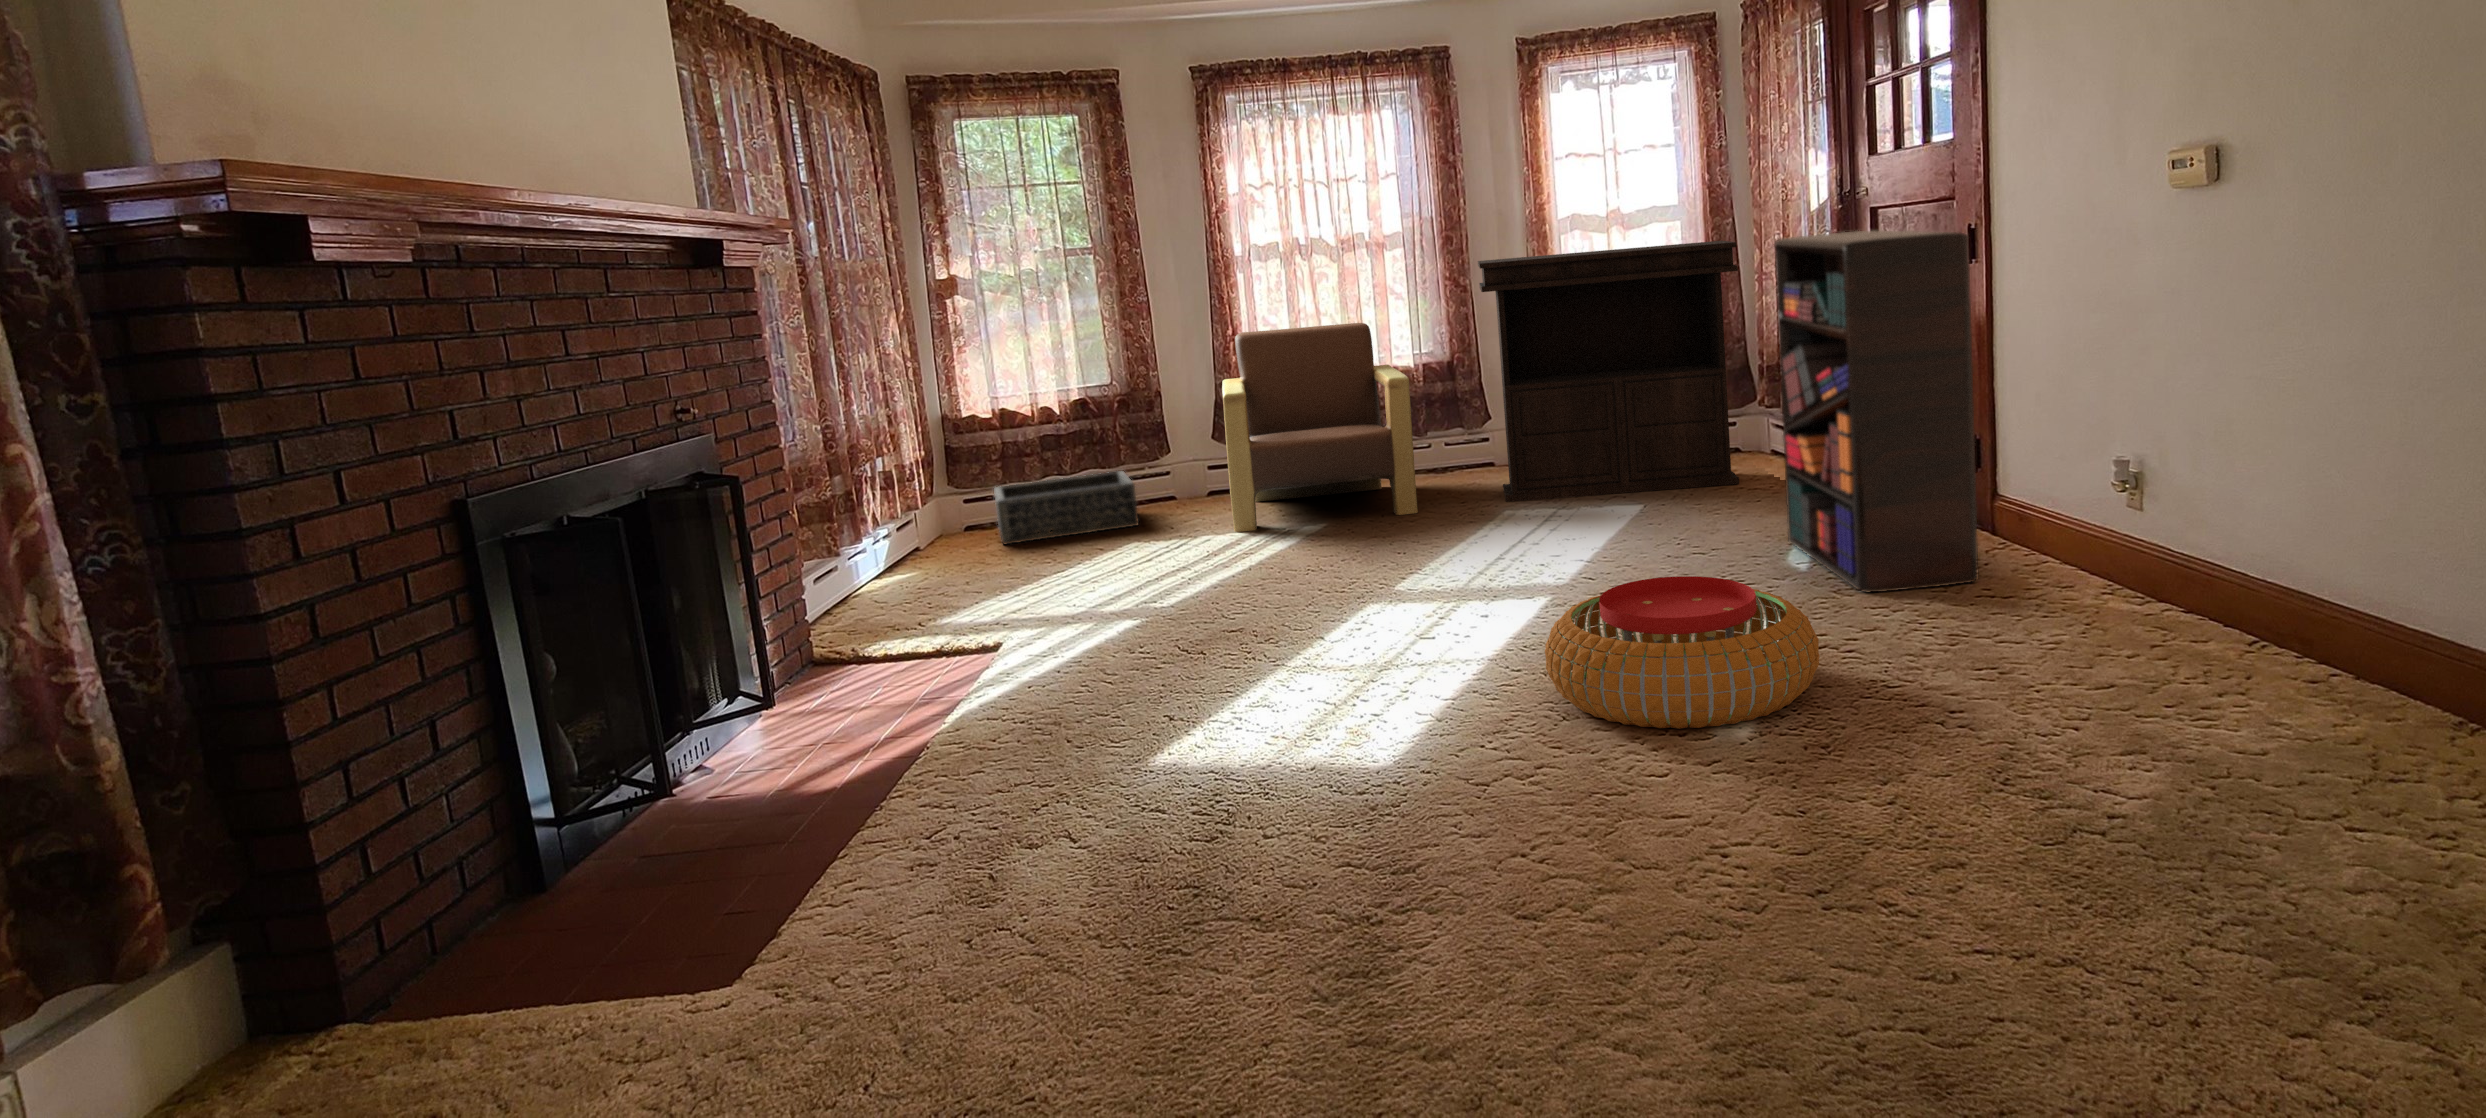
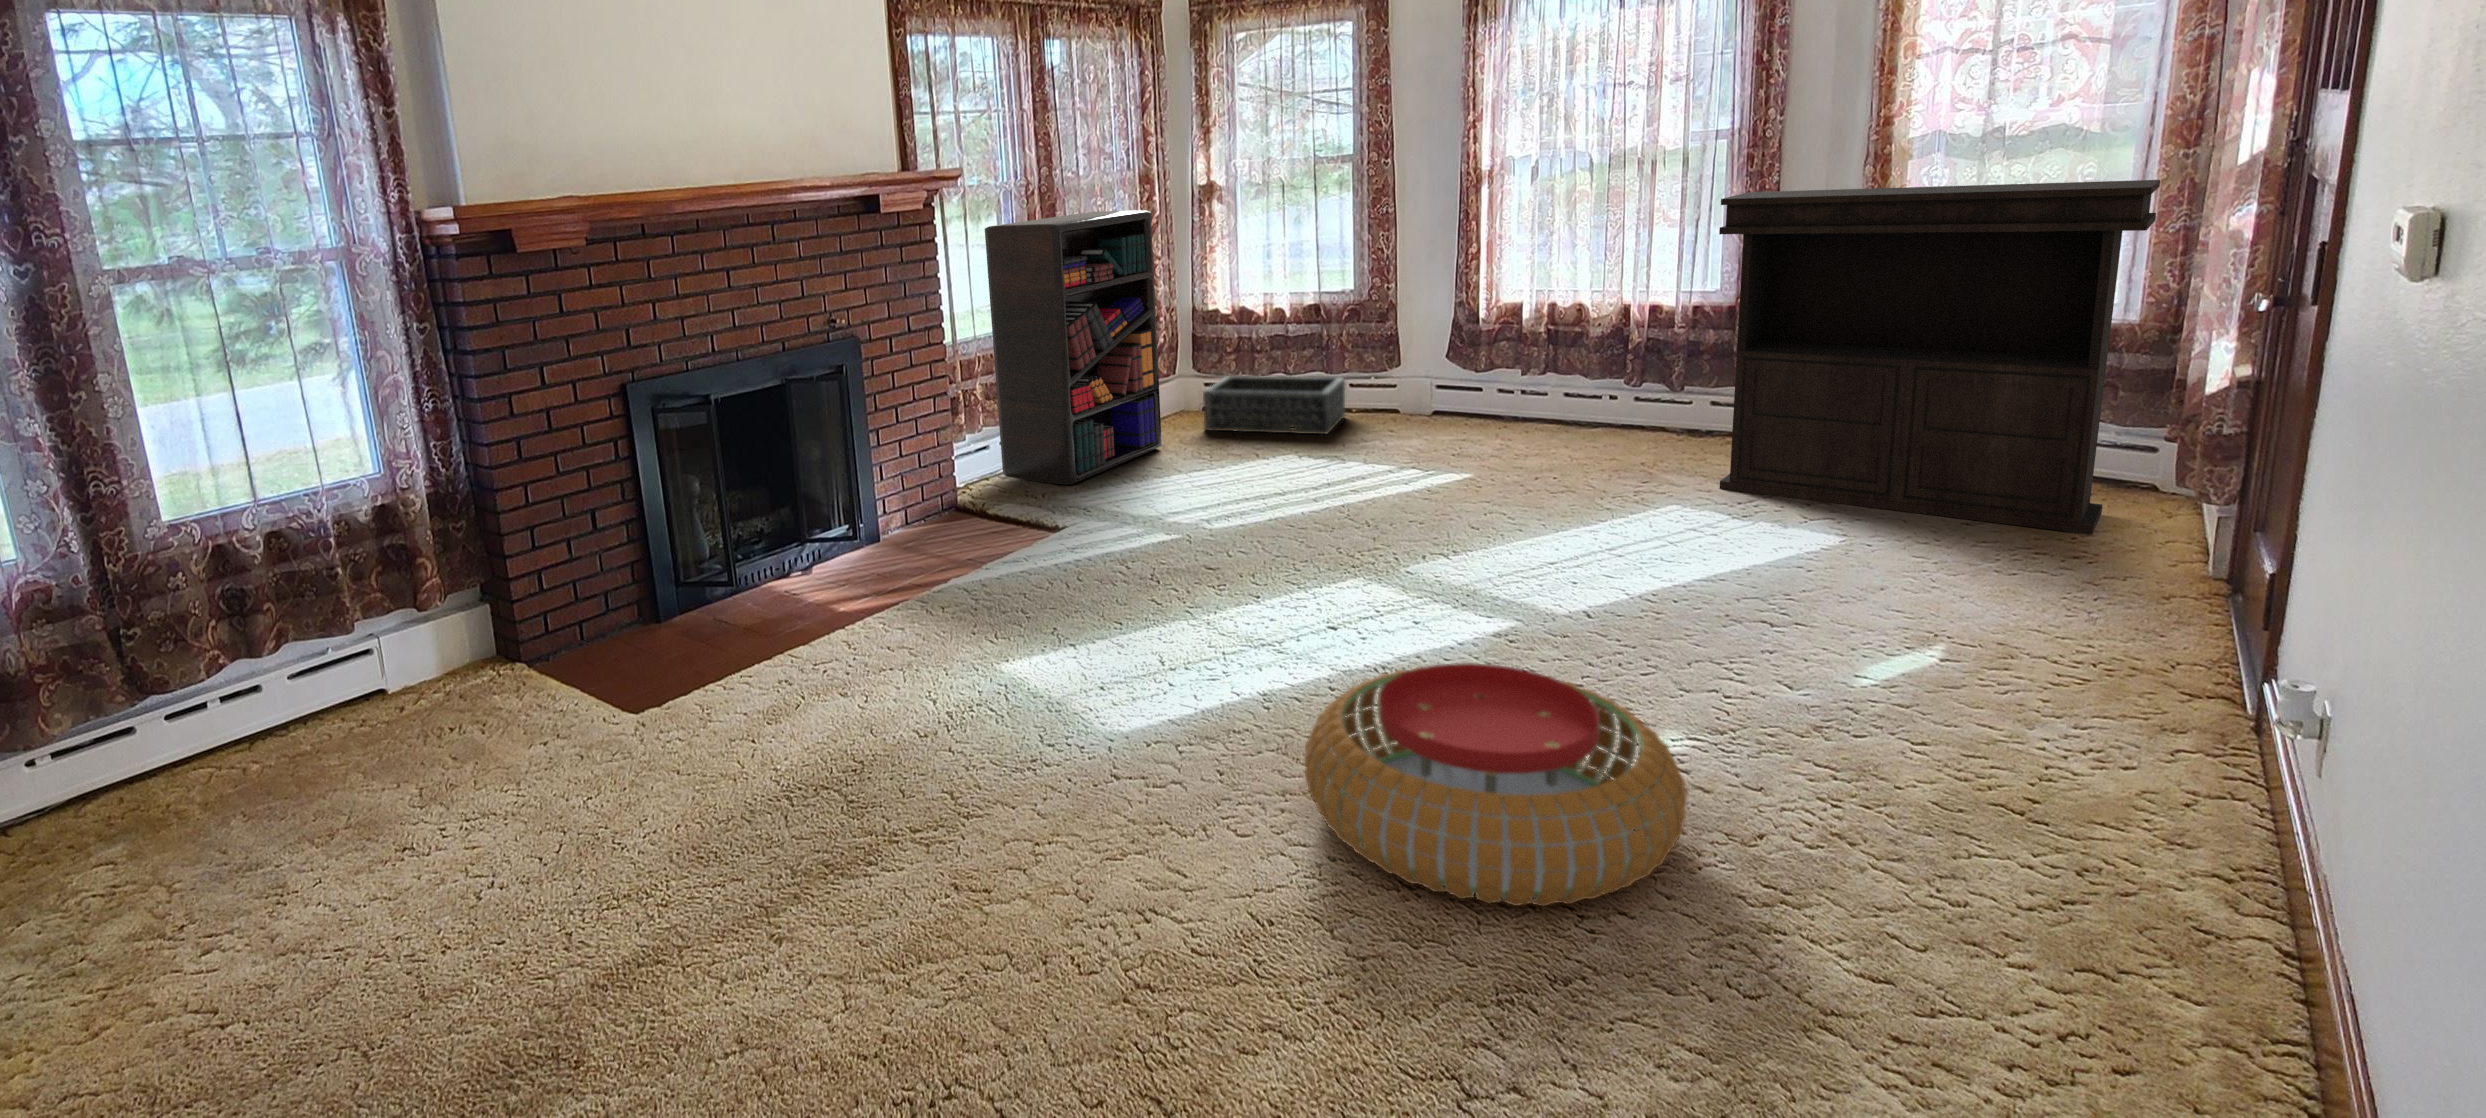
bookshelf: present [1774,231,1978,592] -> present [985,210,1162,485]
armchair: present [1222,323,1418,532] -> none [1393,253,1646,480]

